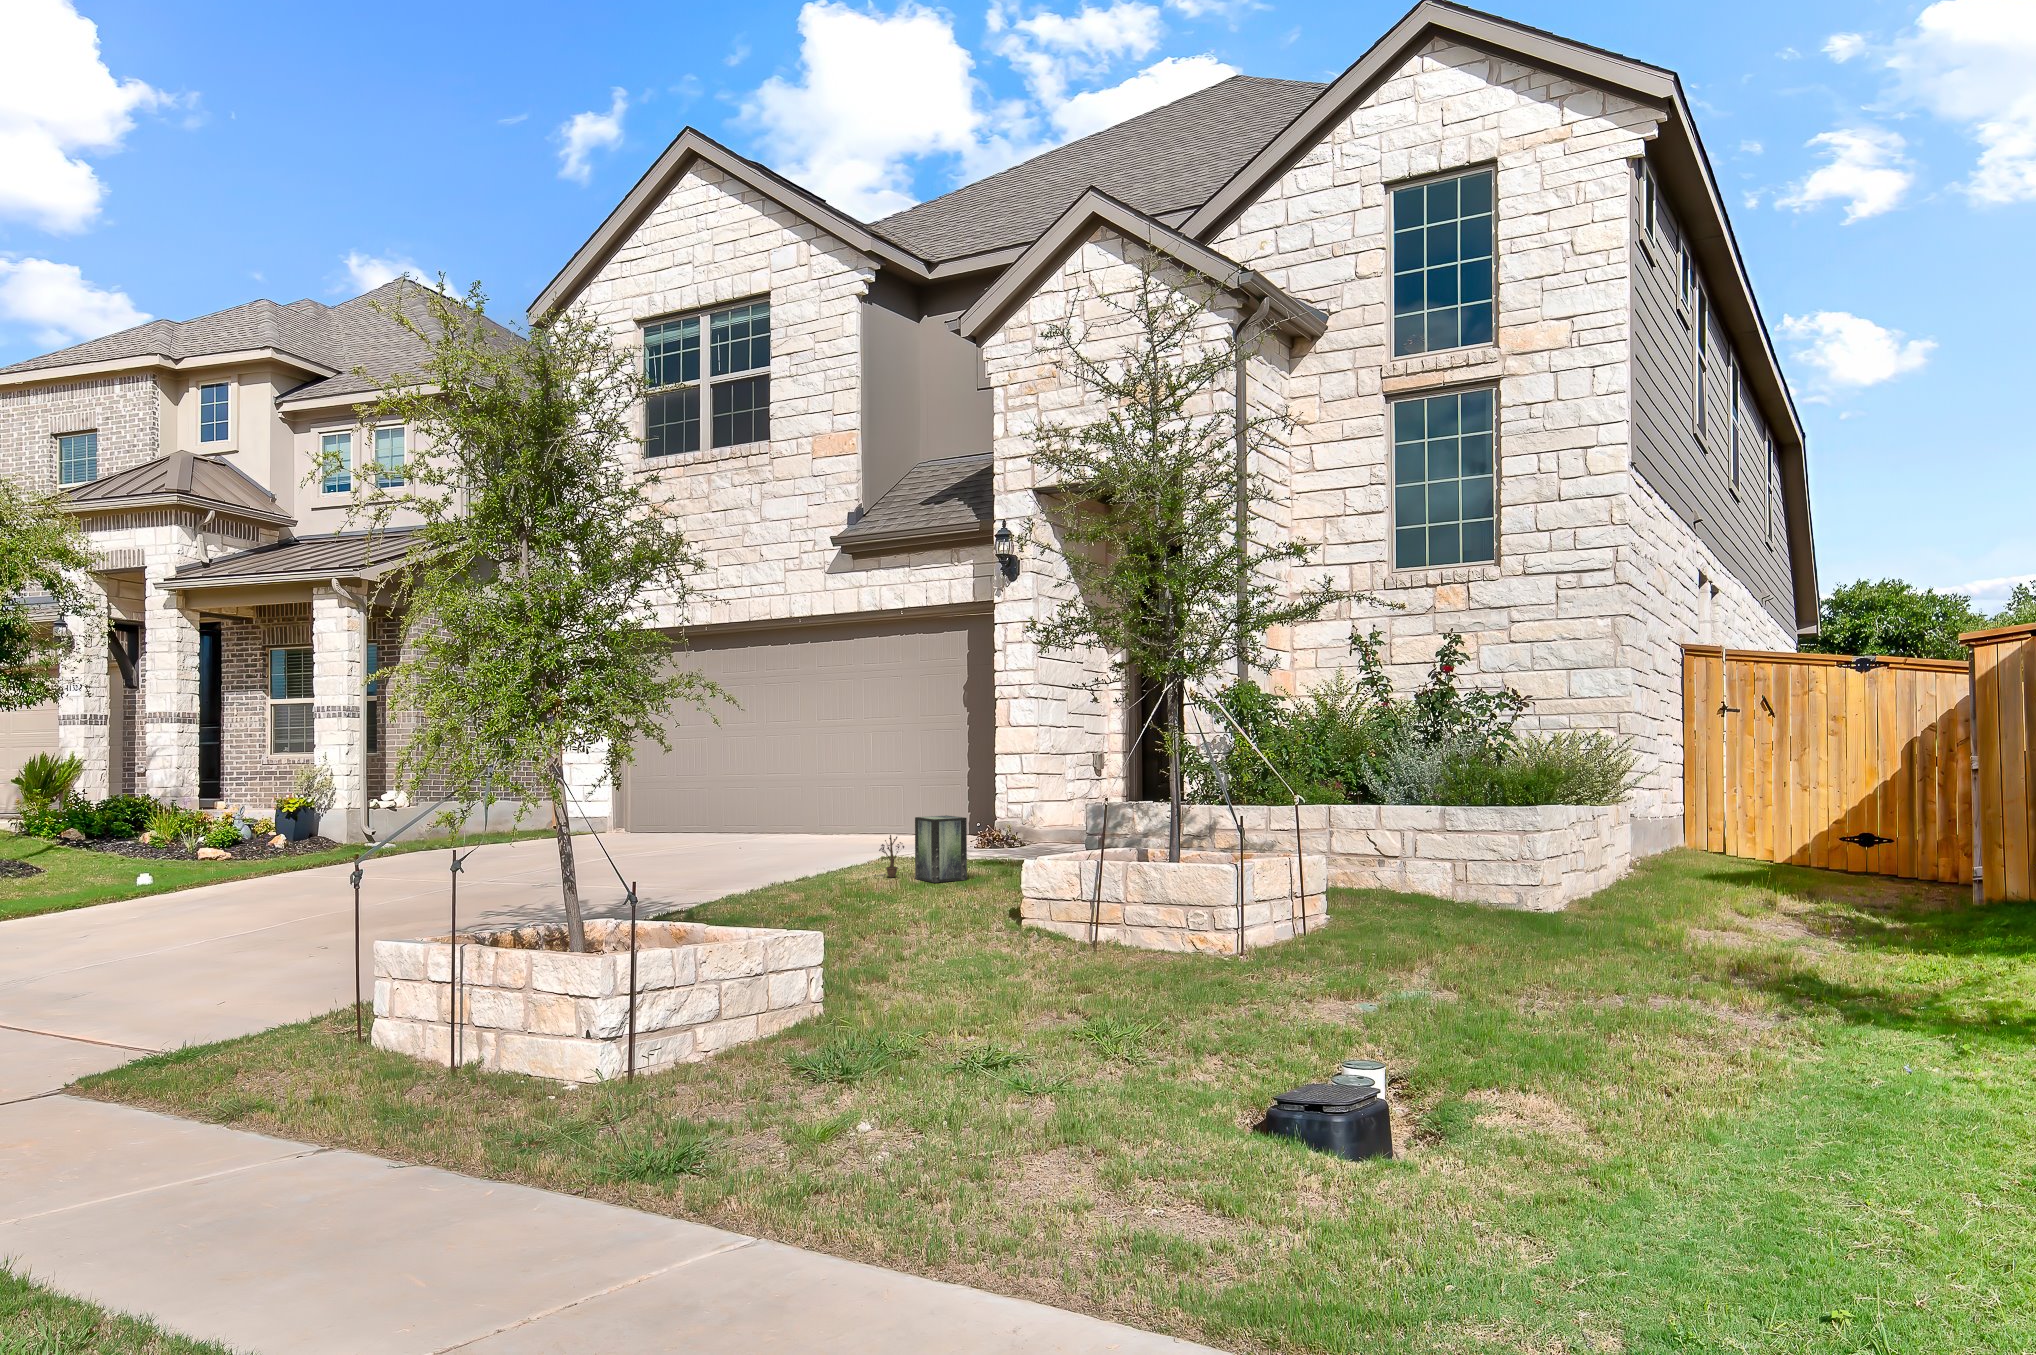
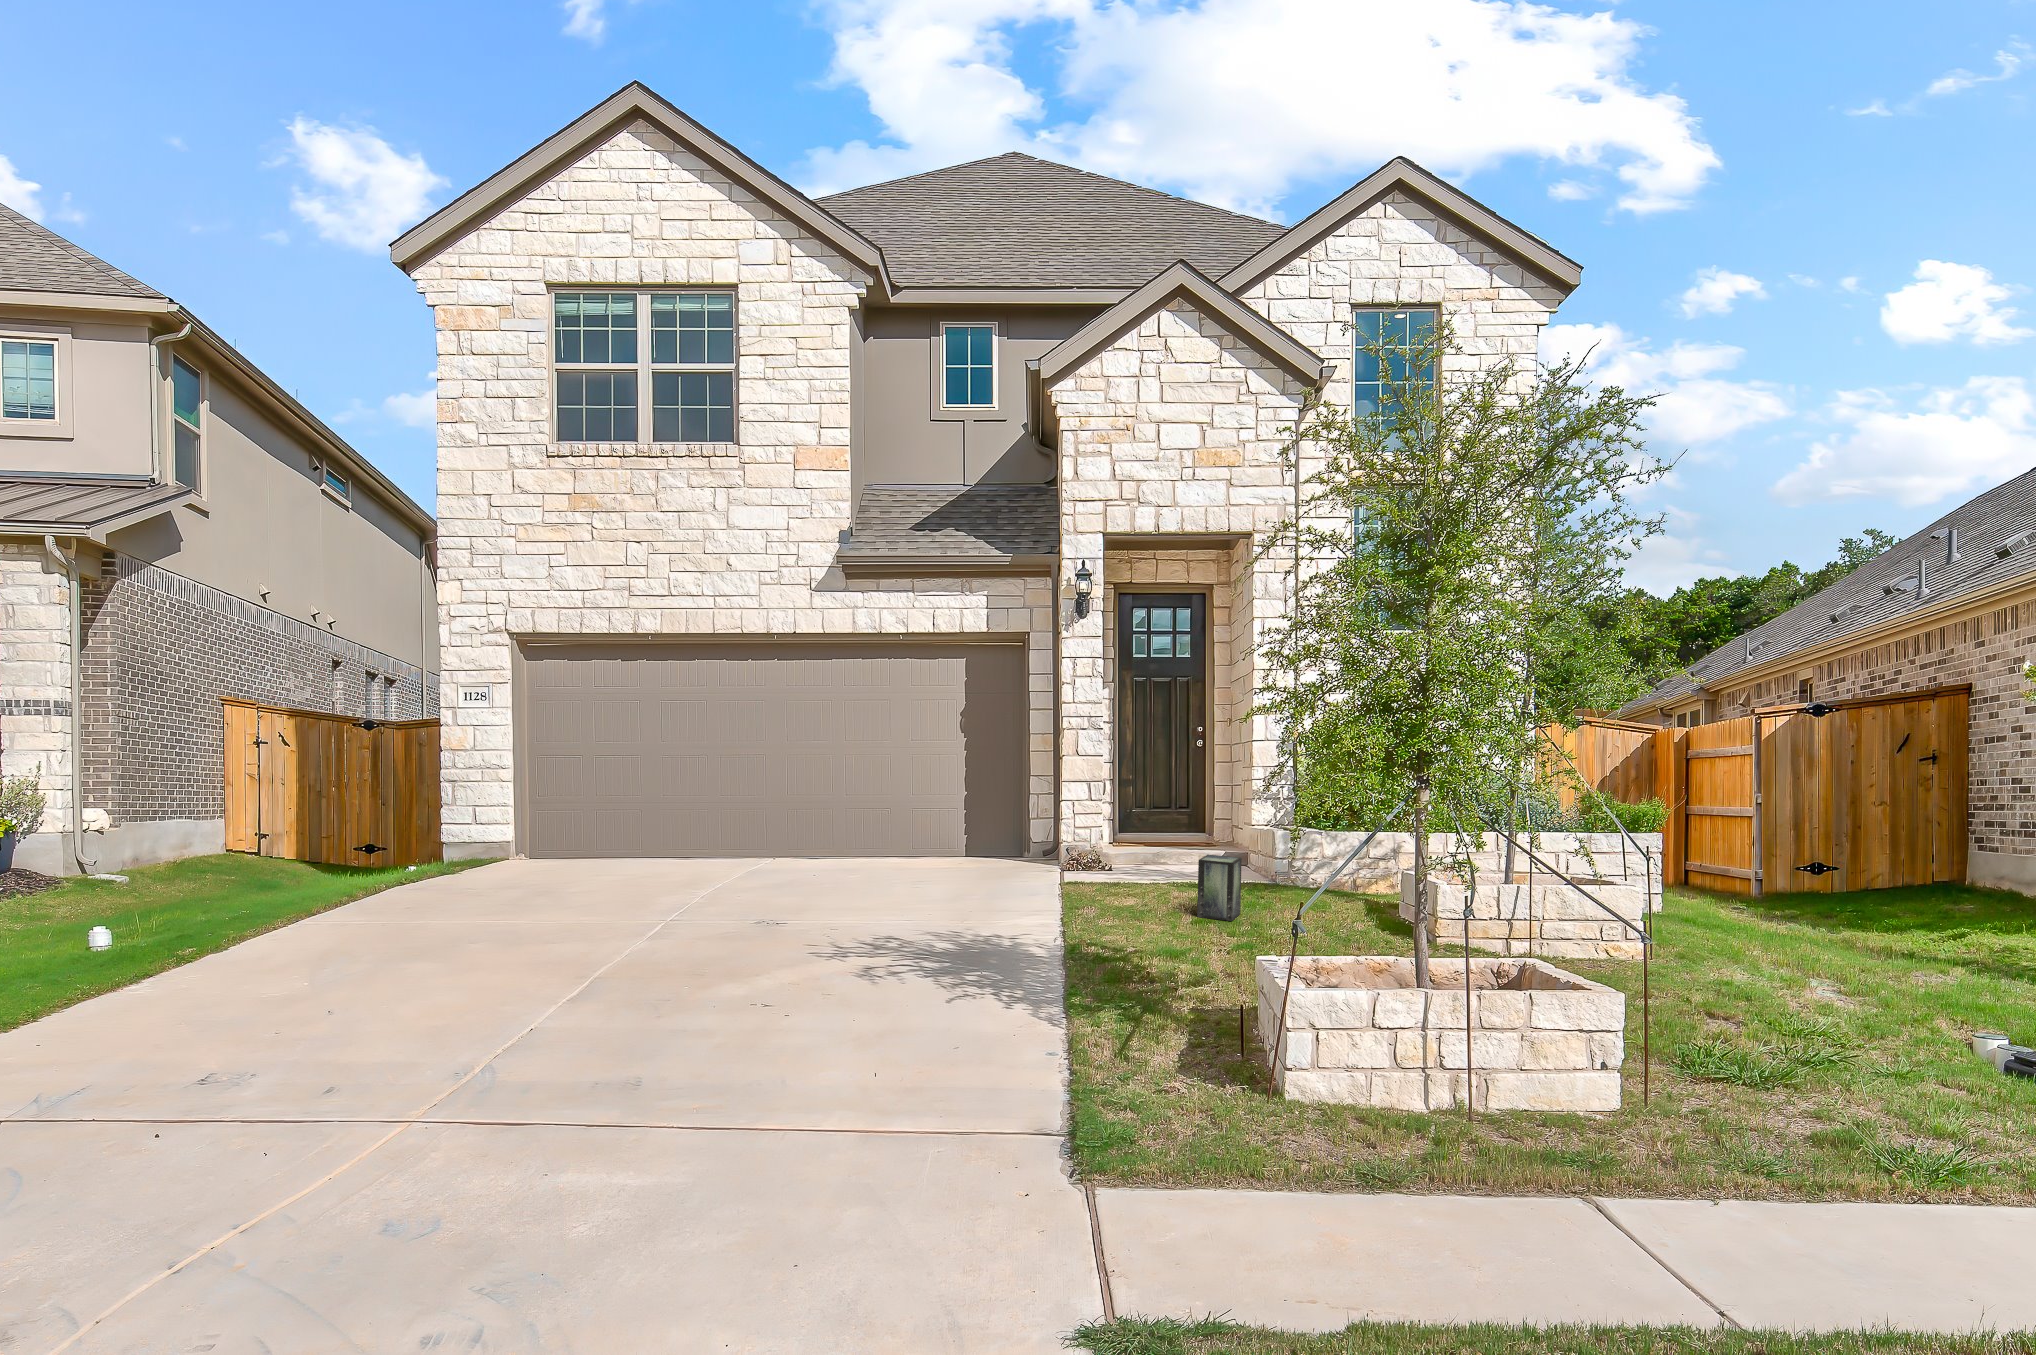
decorative plant: present [874,835,904,878] -> none [1162,877,1181,918]

